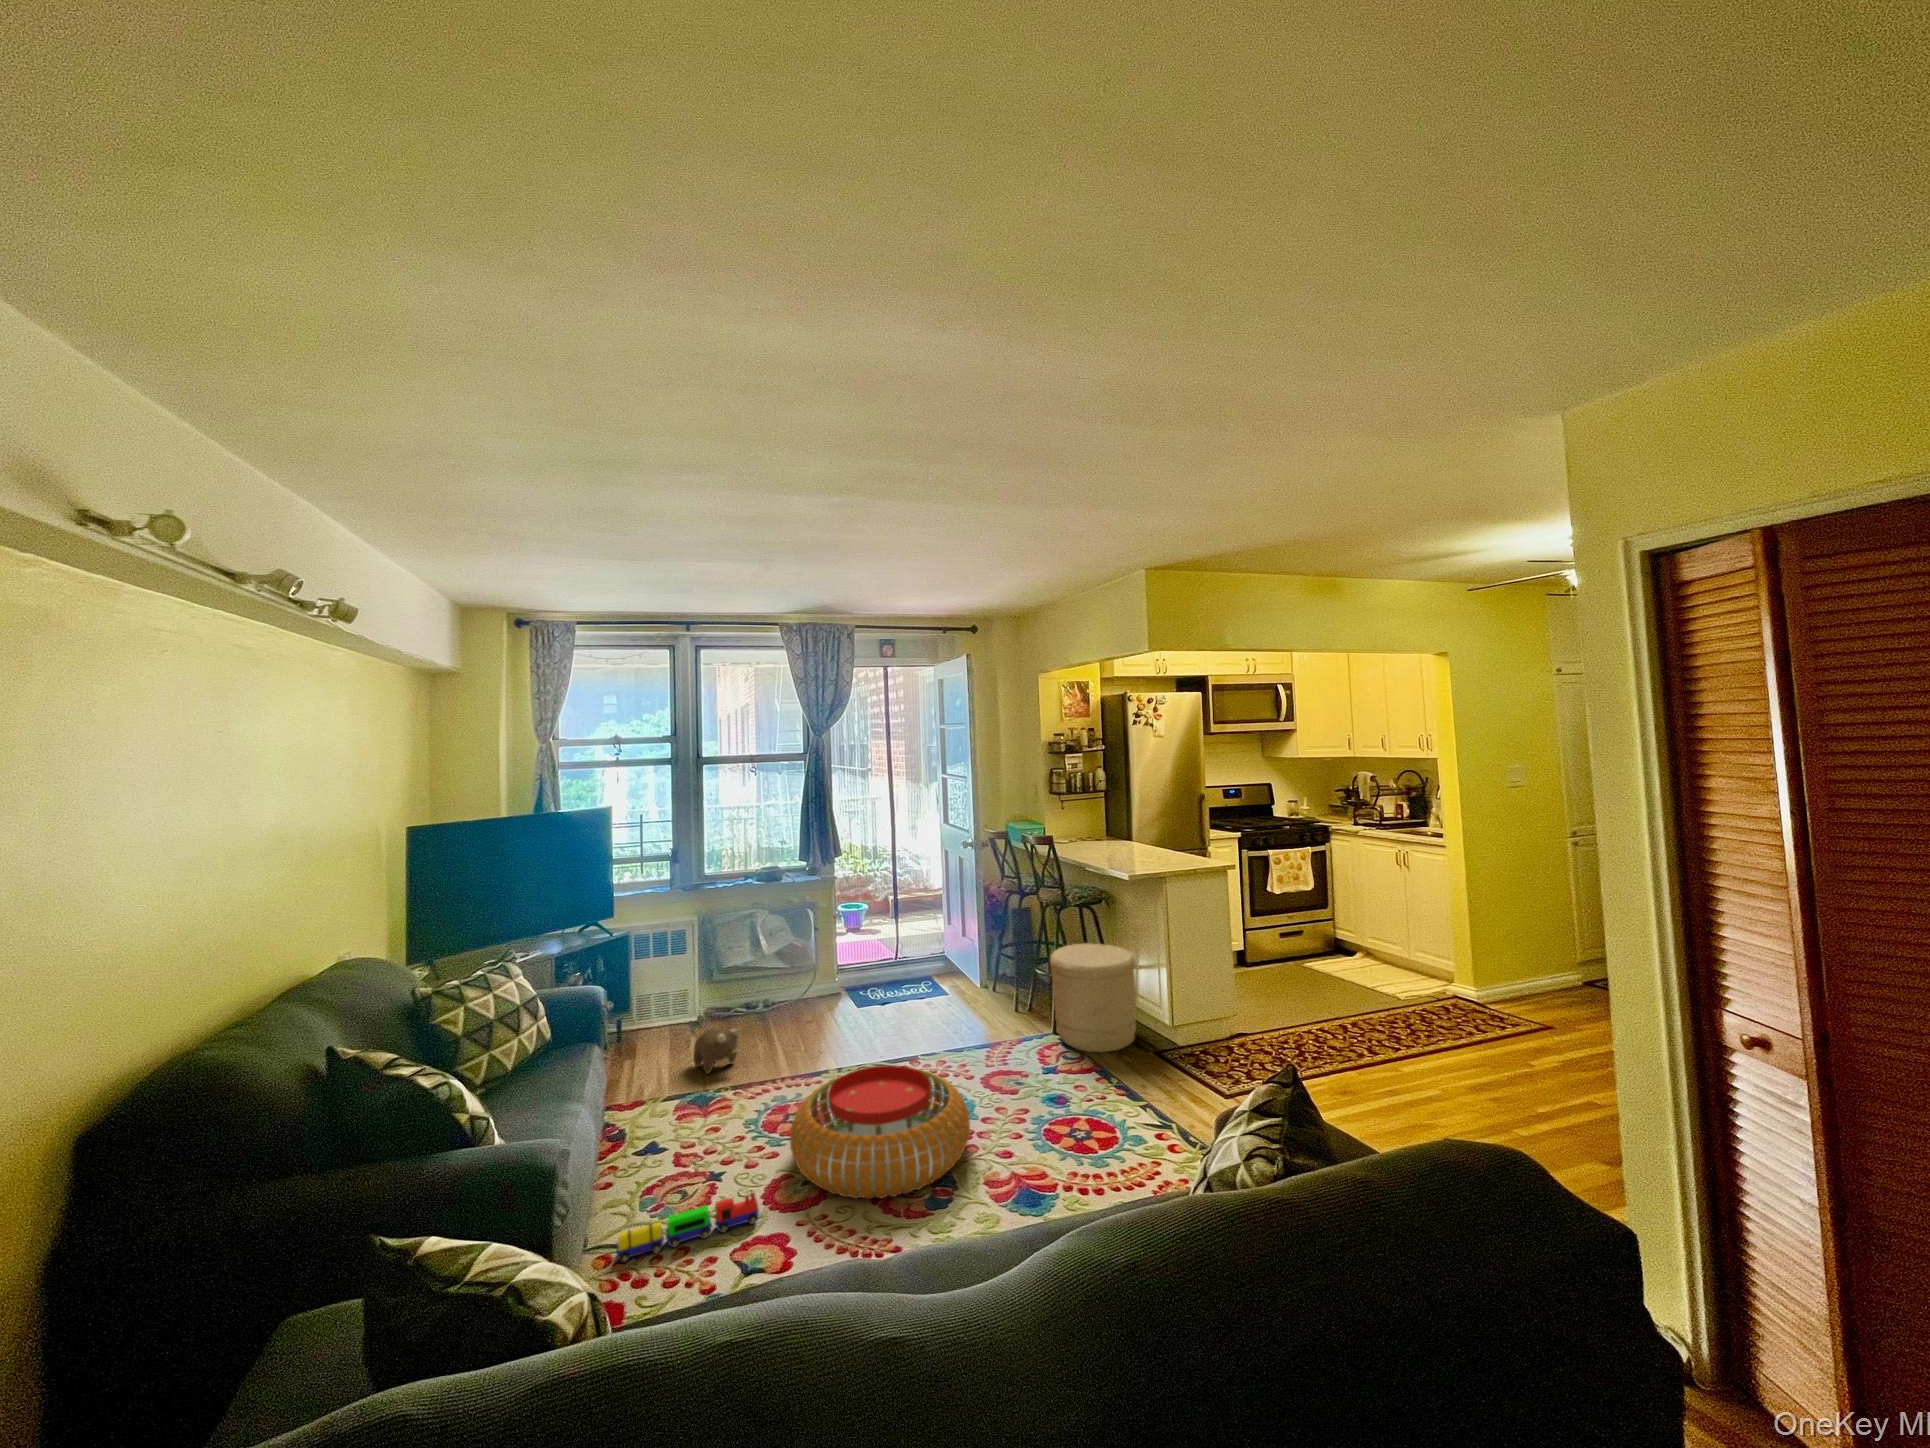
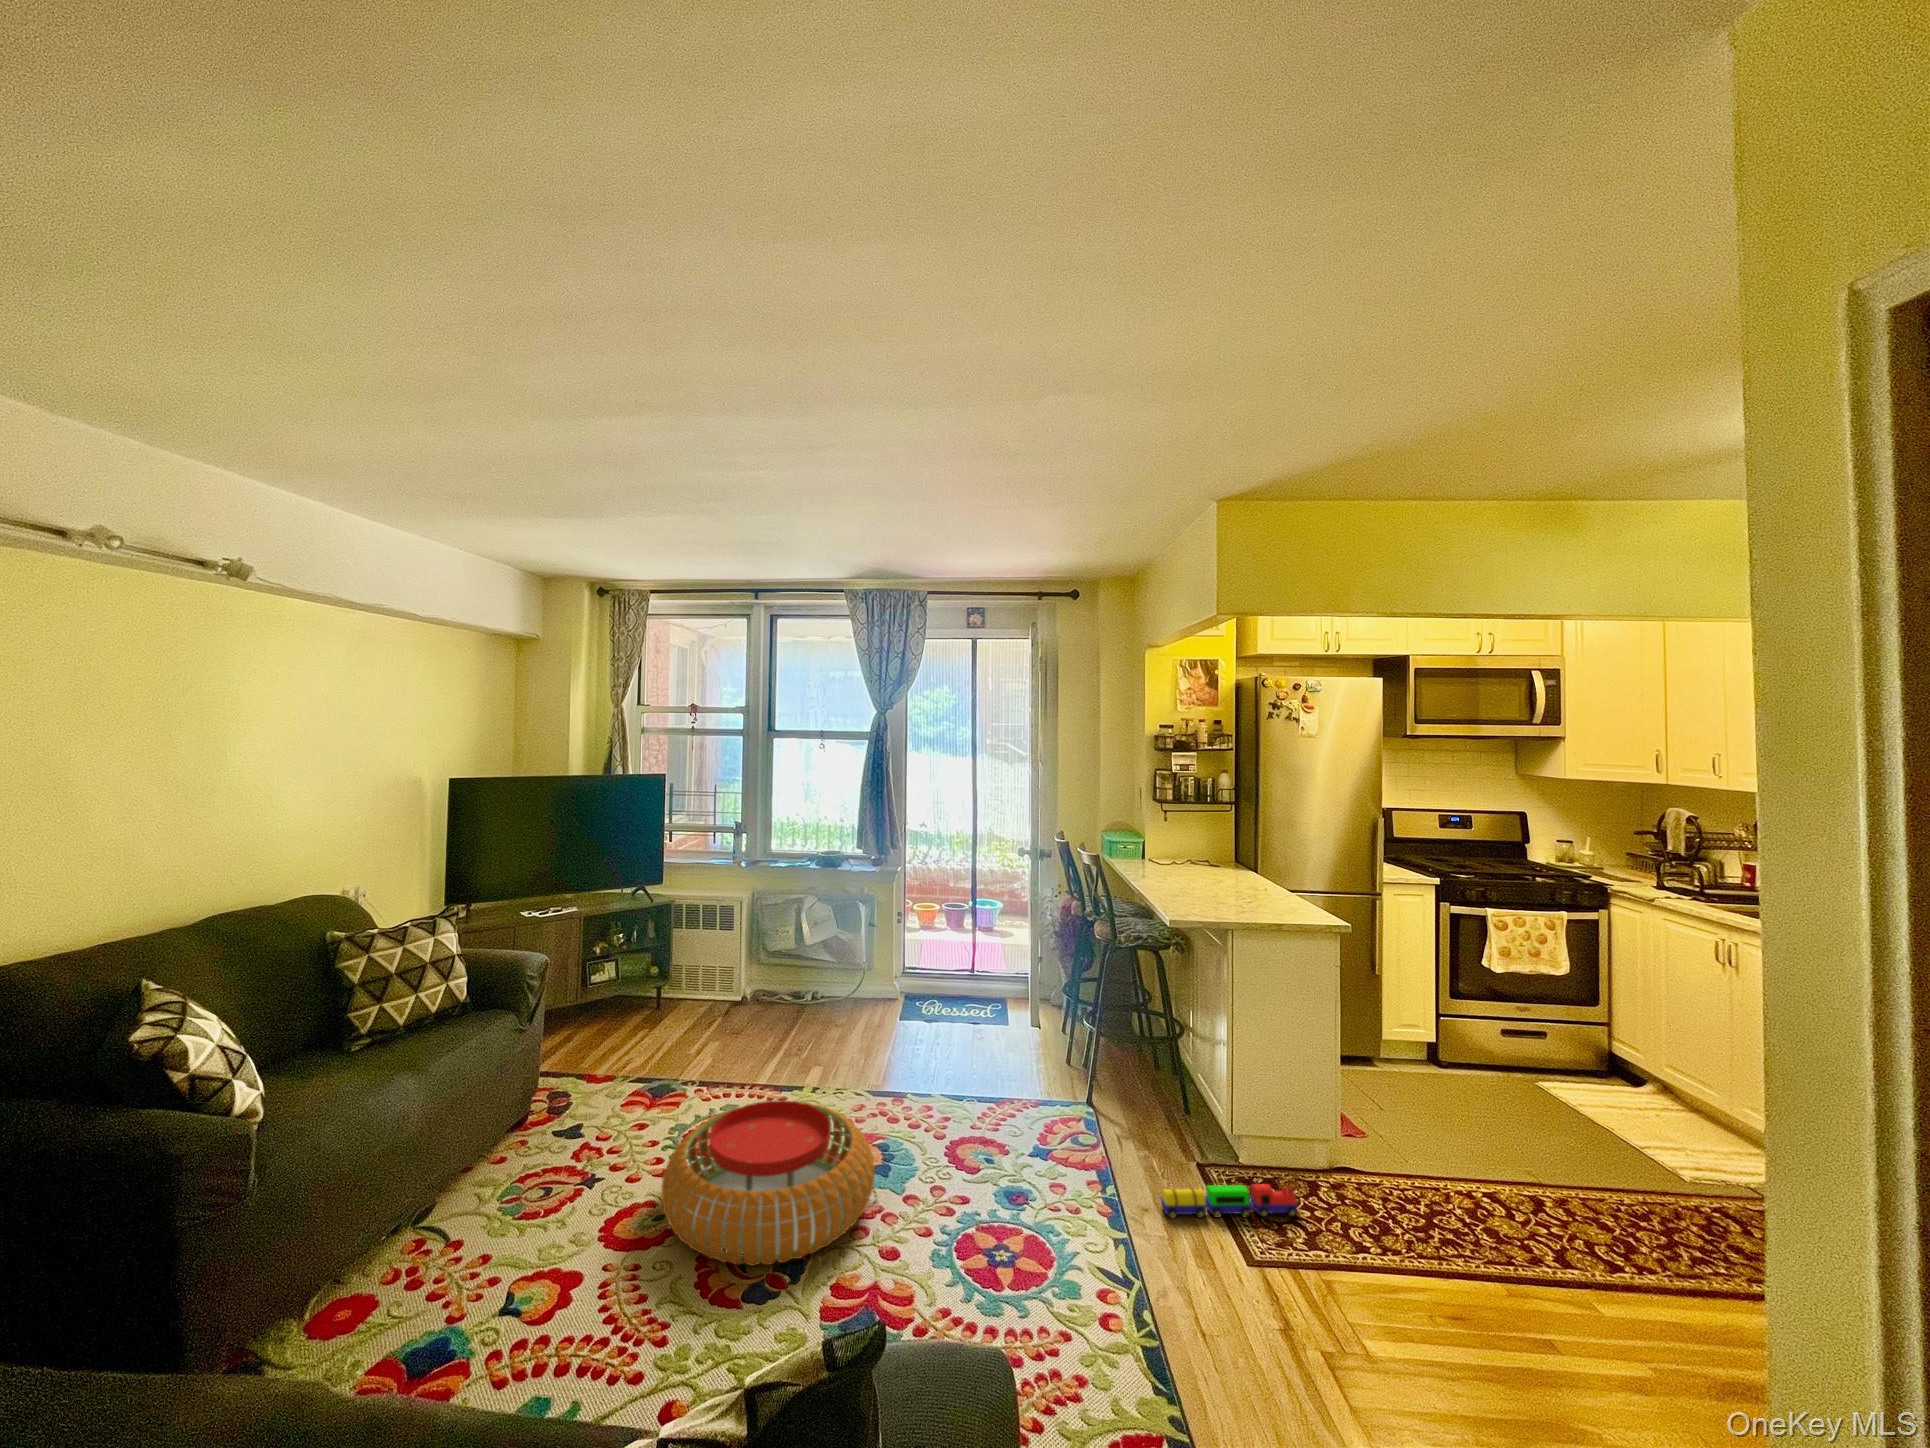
woven basket: present [1050,943,1136,1052] -> none [1079,997,1194,1150]
plush toy: present [693,1028,741,1074] -> none [693,1015,735,1062]
toy train: present [616,1193,759,1263] -> present [1161,1184,1298,1218]

